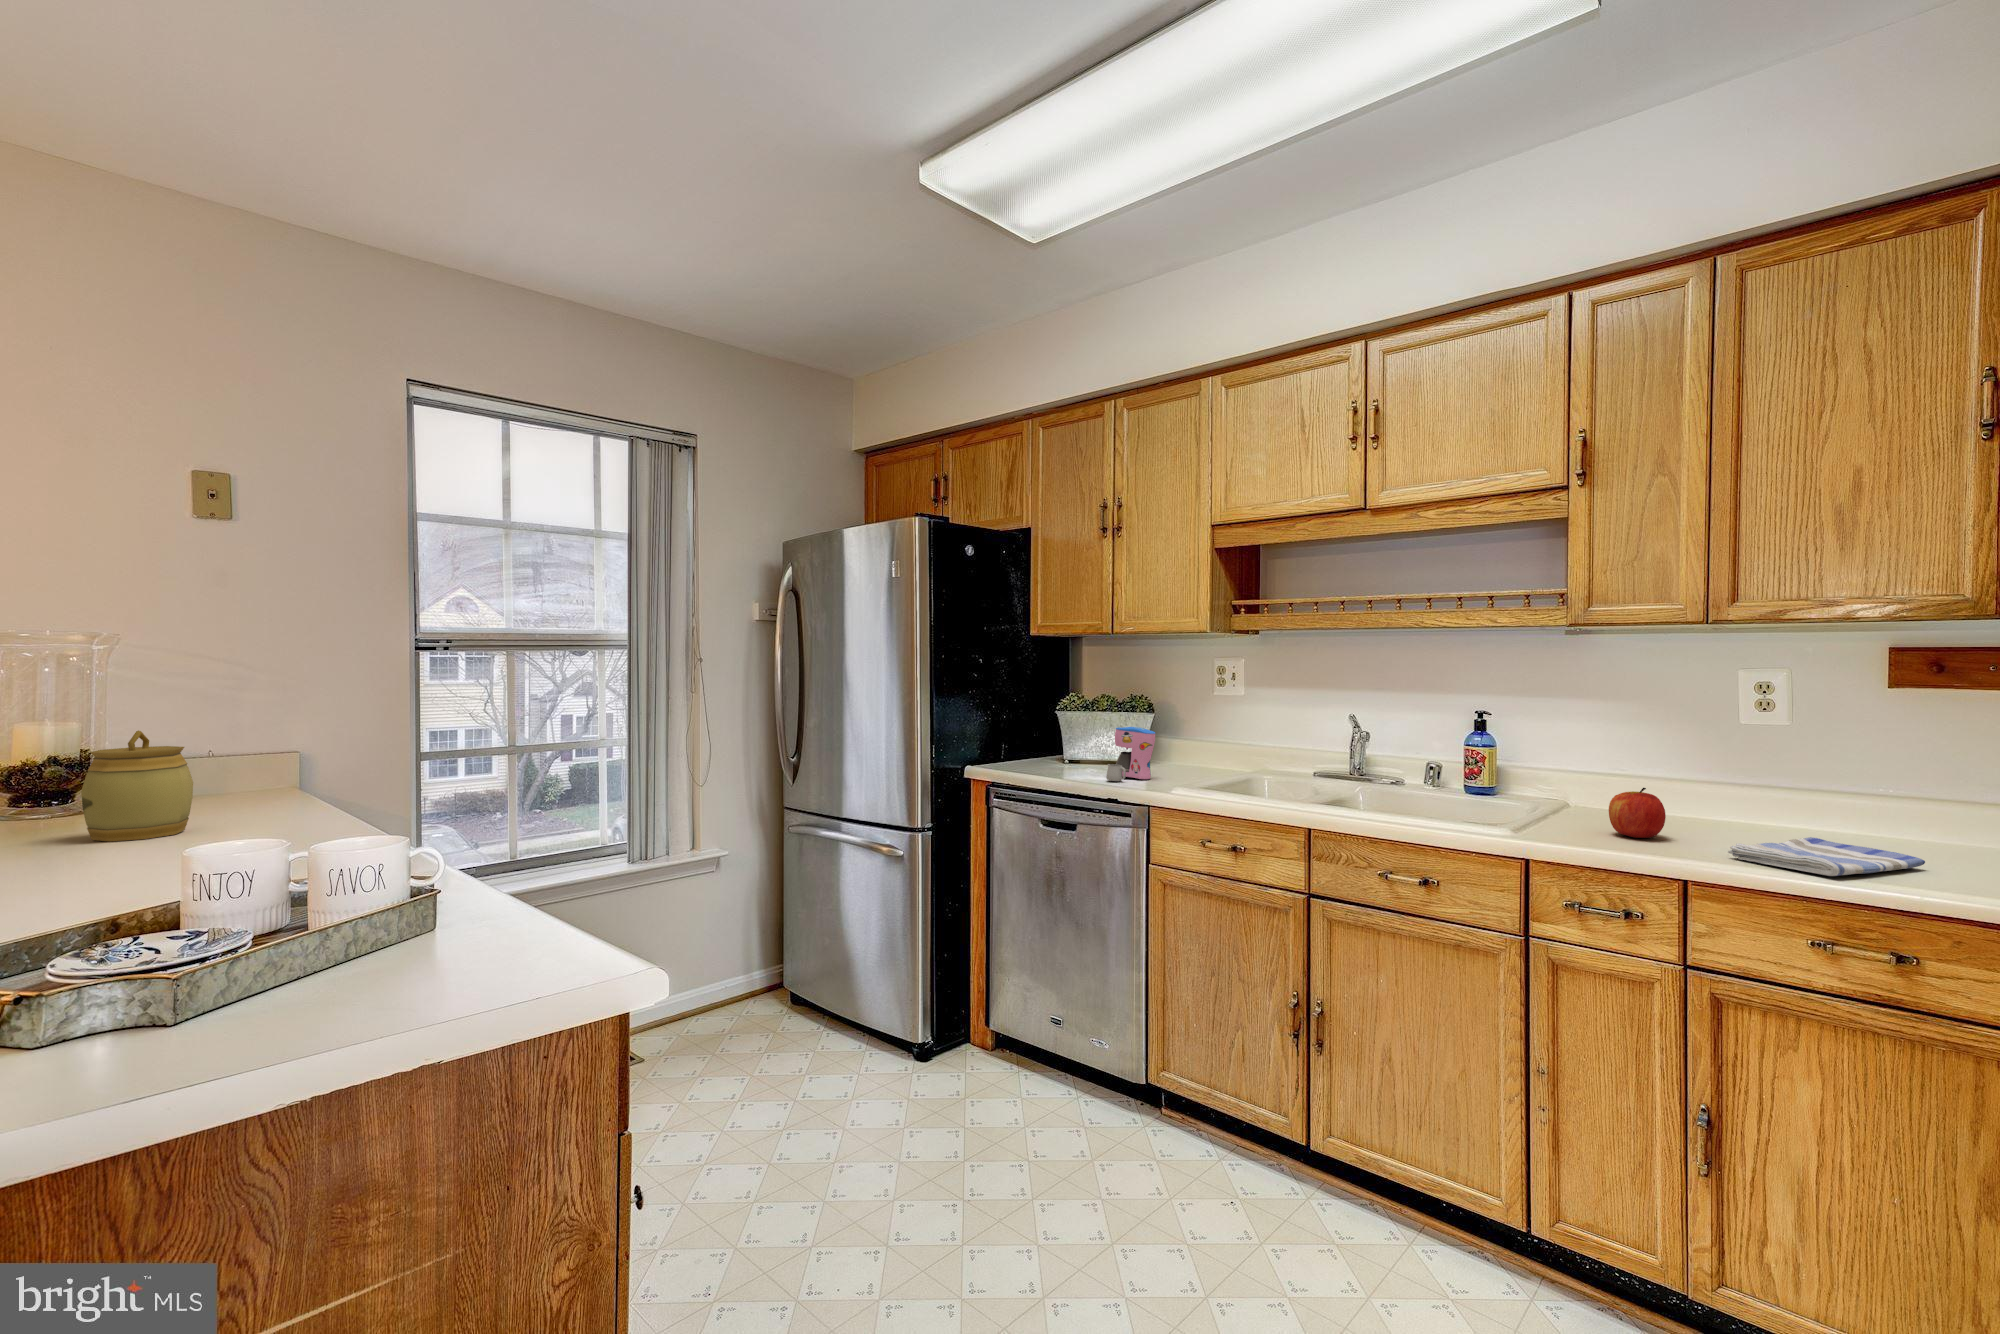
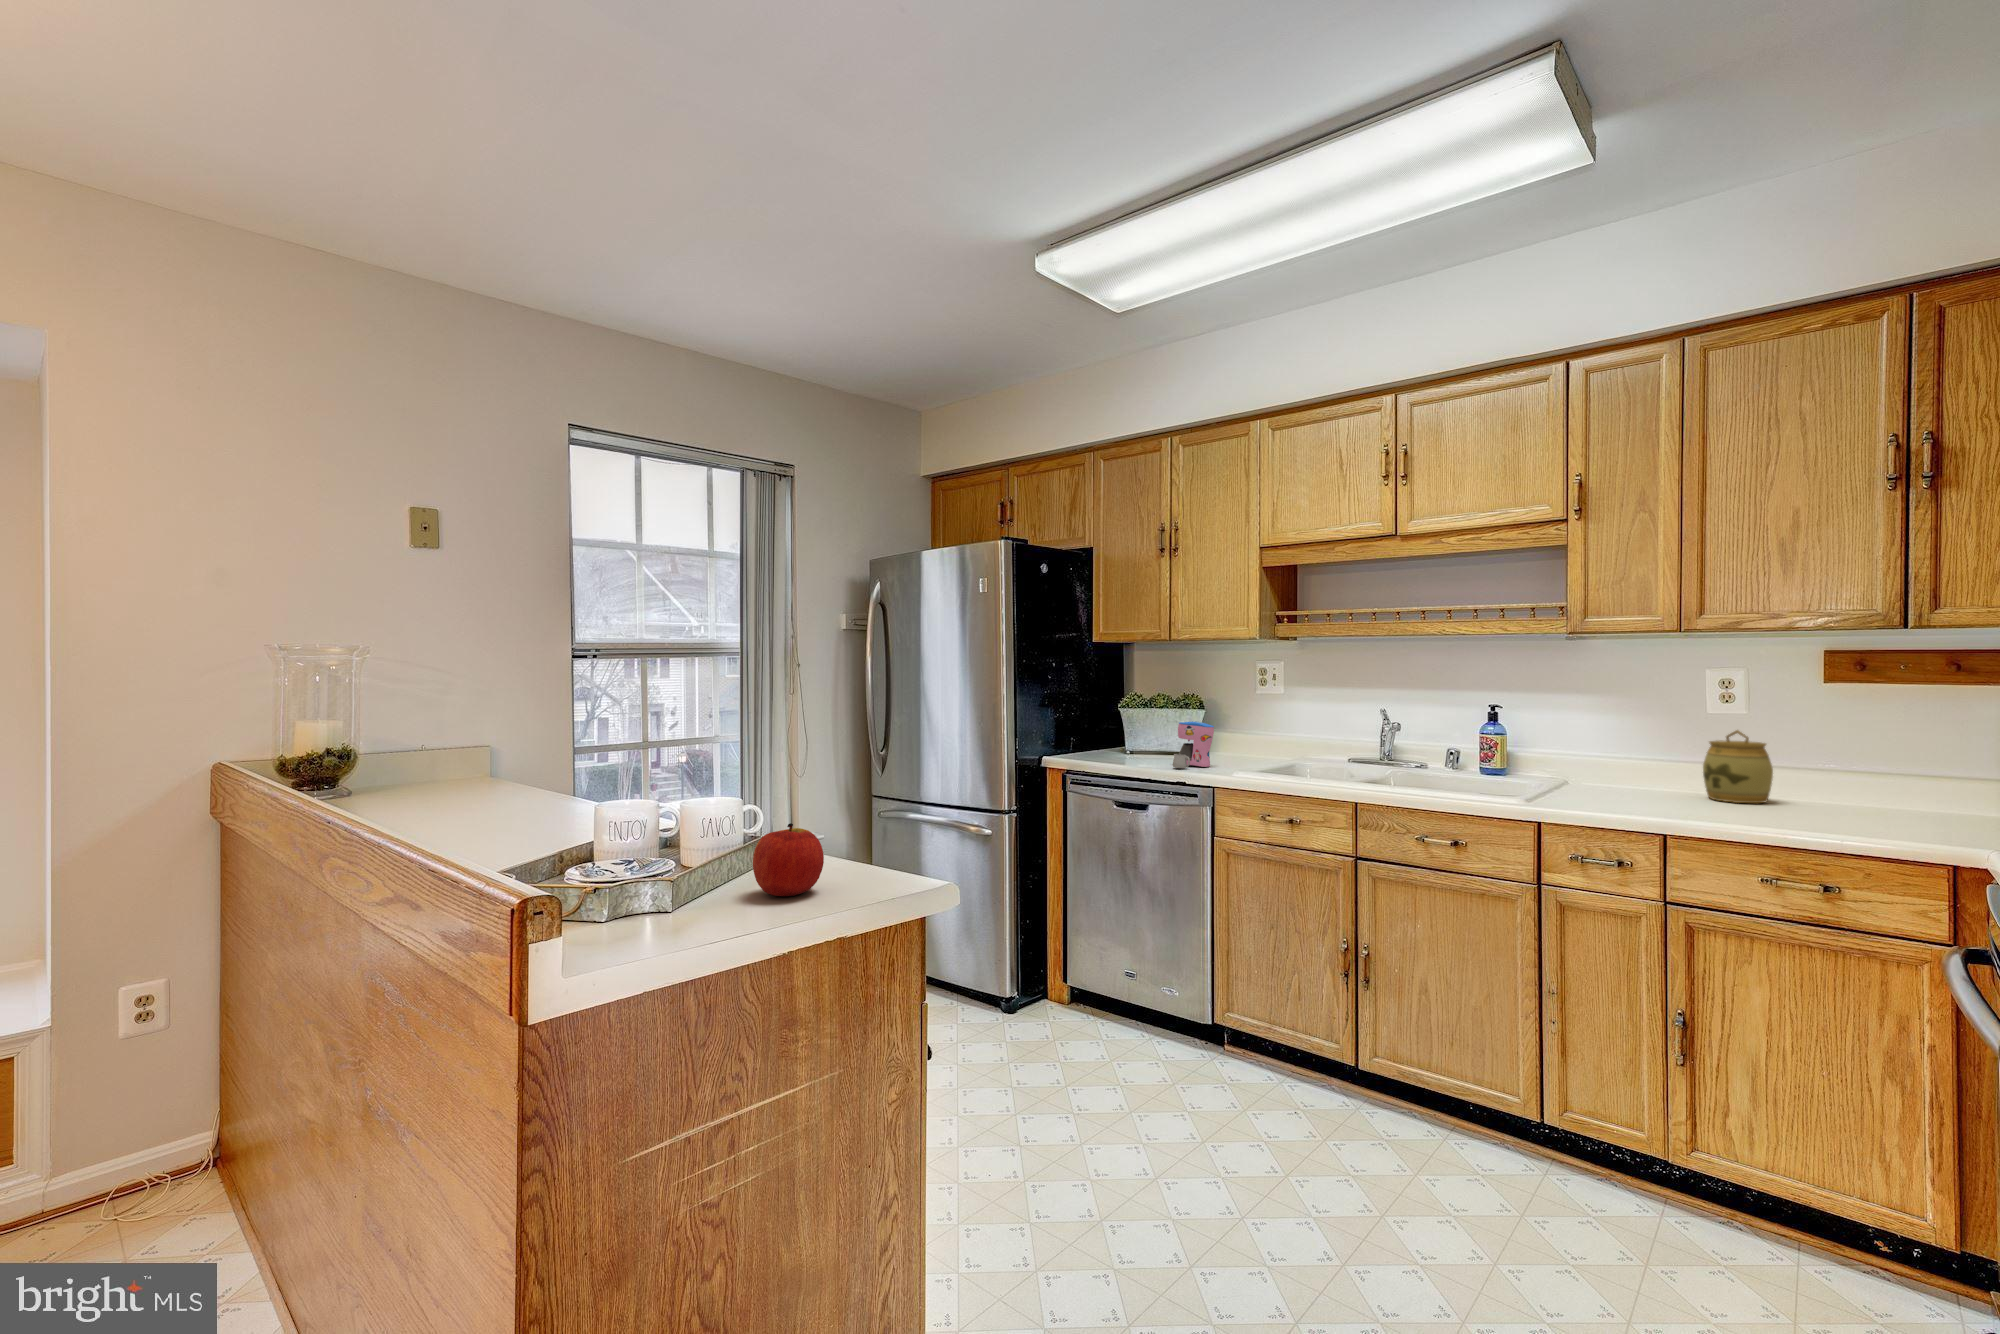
jar: present [81,730,193,842] -> present [1703,730,1773,803]
apple: present [1609,788,1666,838] -> present [753,823,824,896]
dish towel: present [1728,837,1925,876] -> none [1697,801,1847,827]

